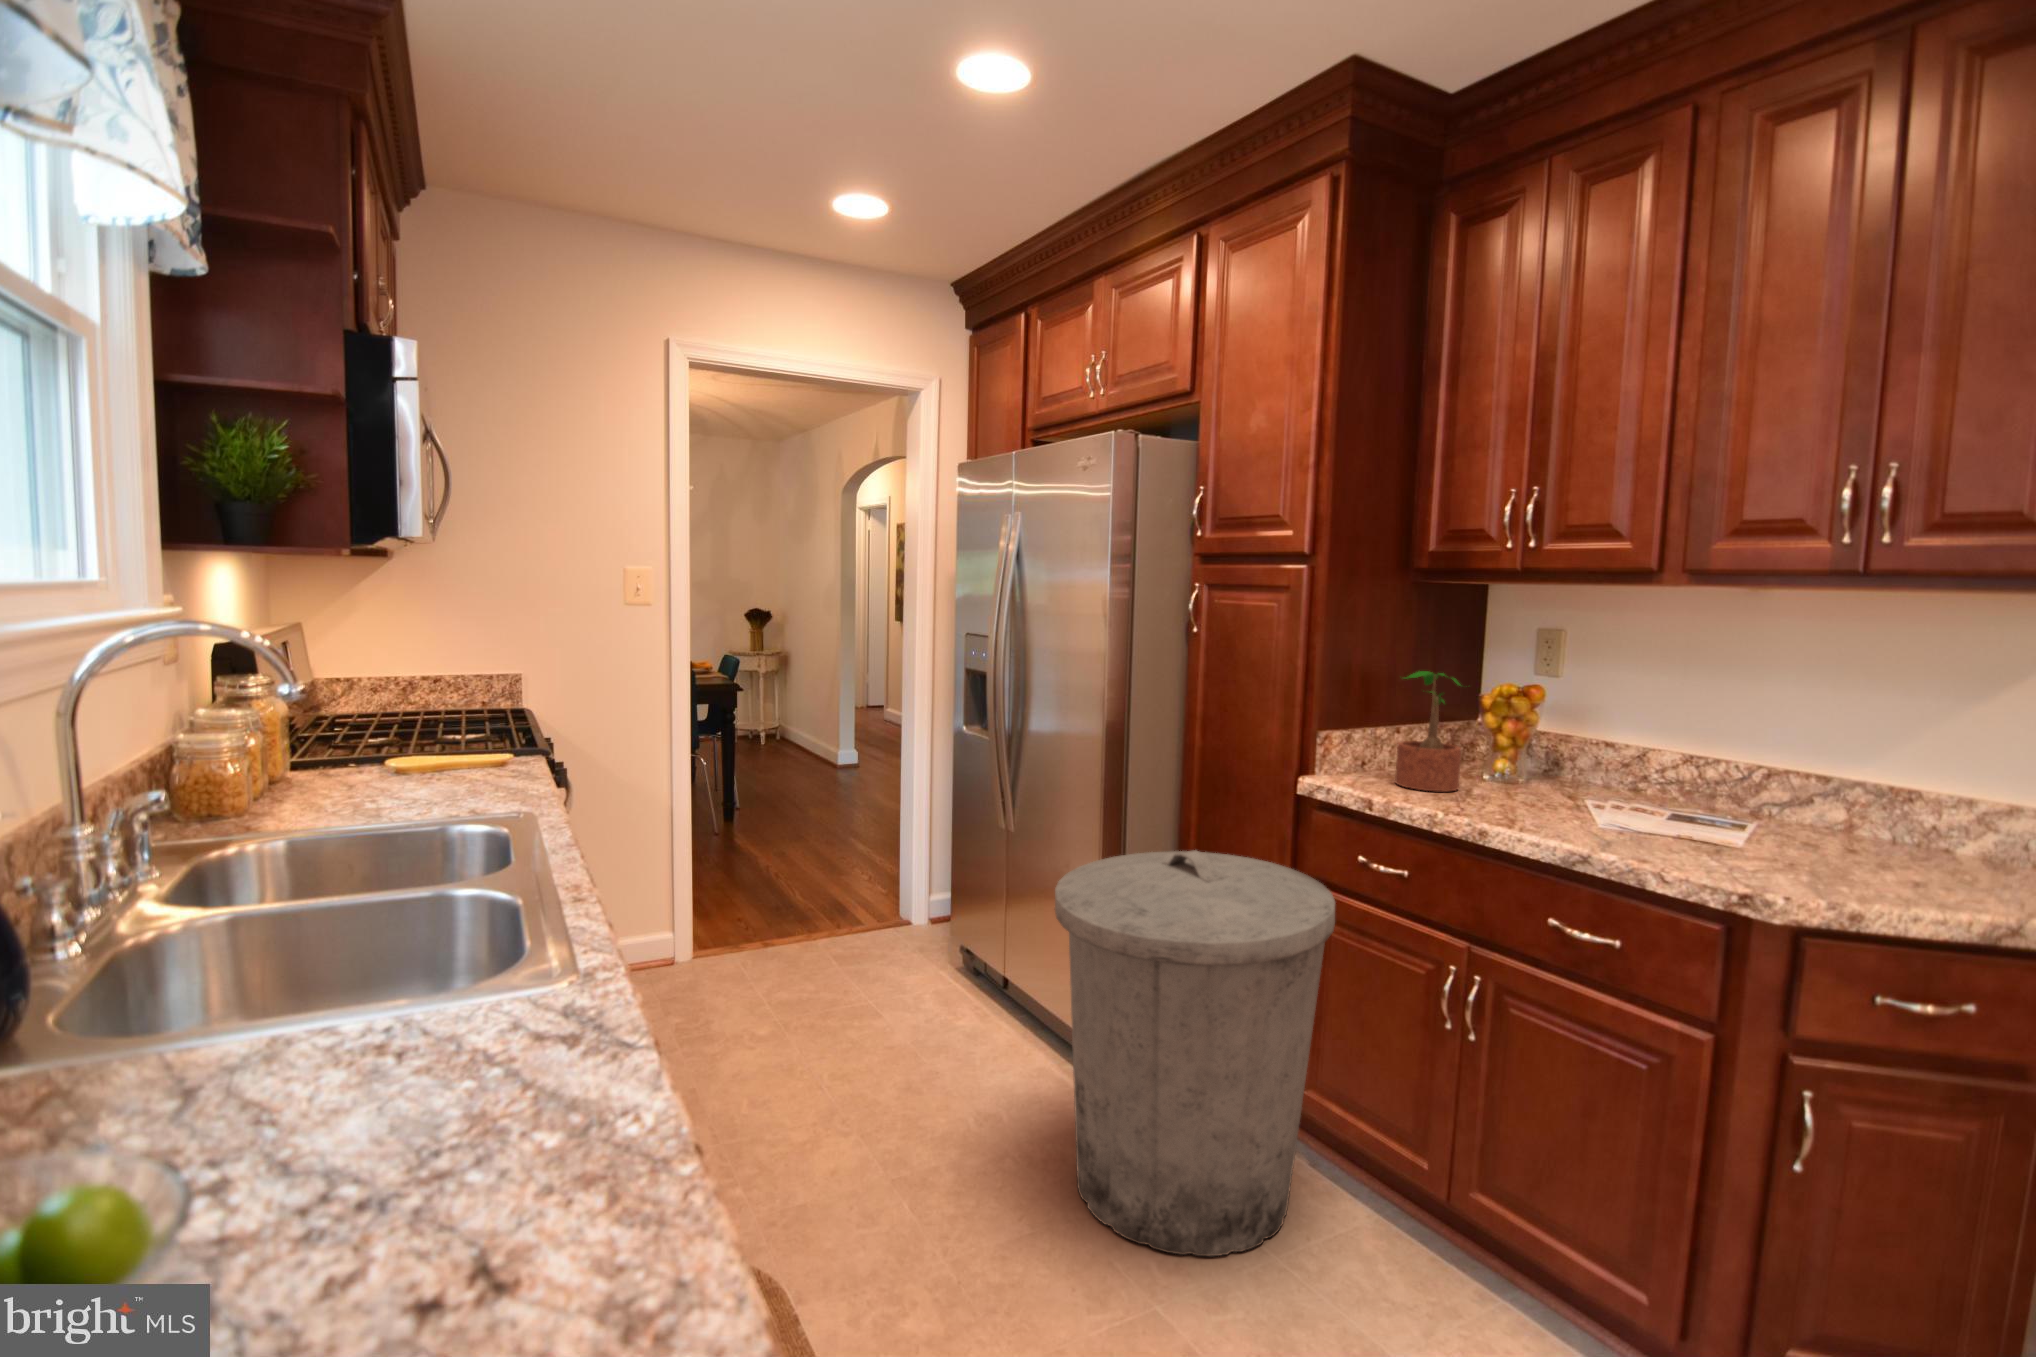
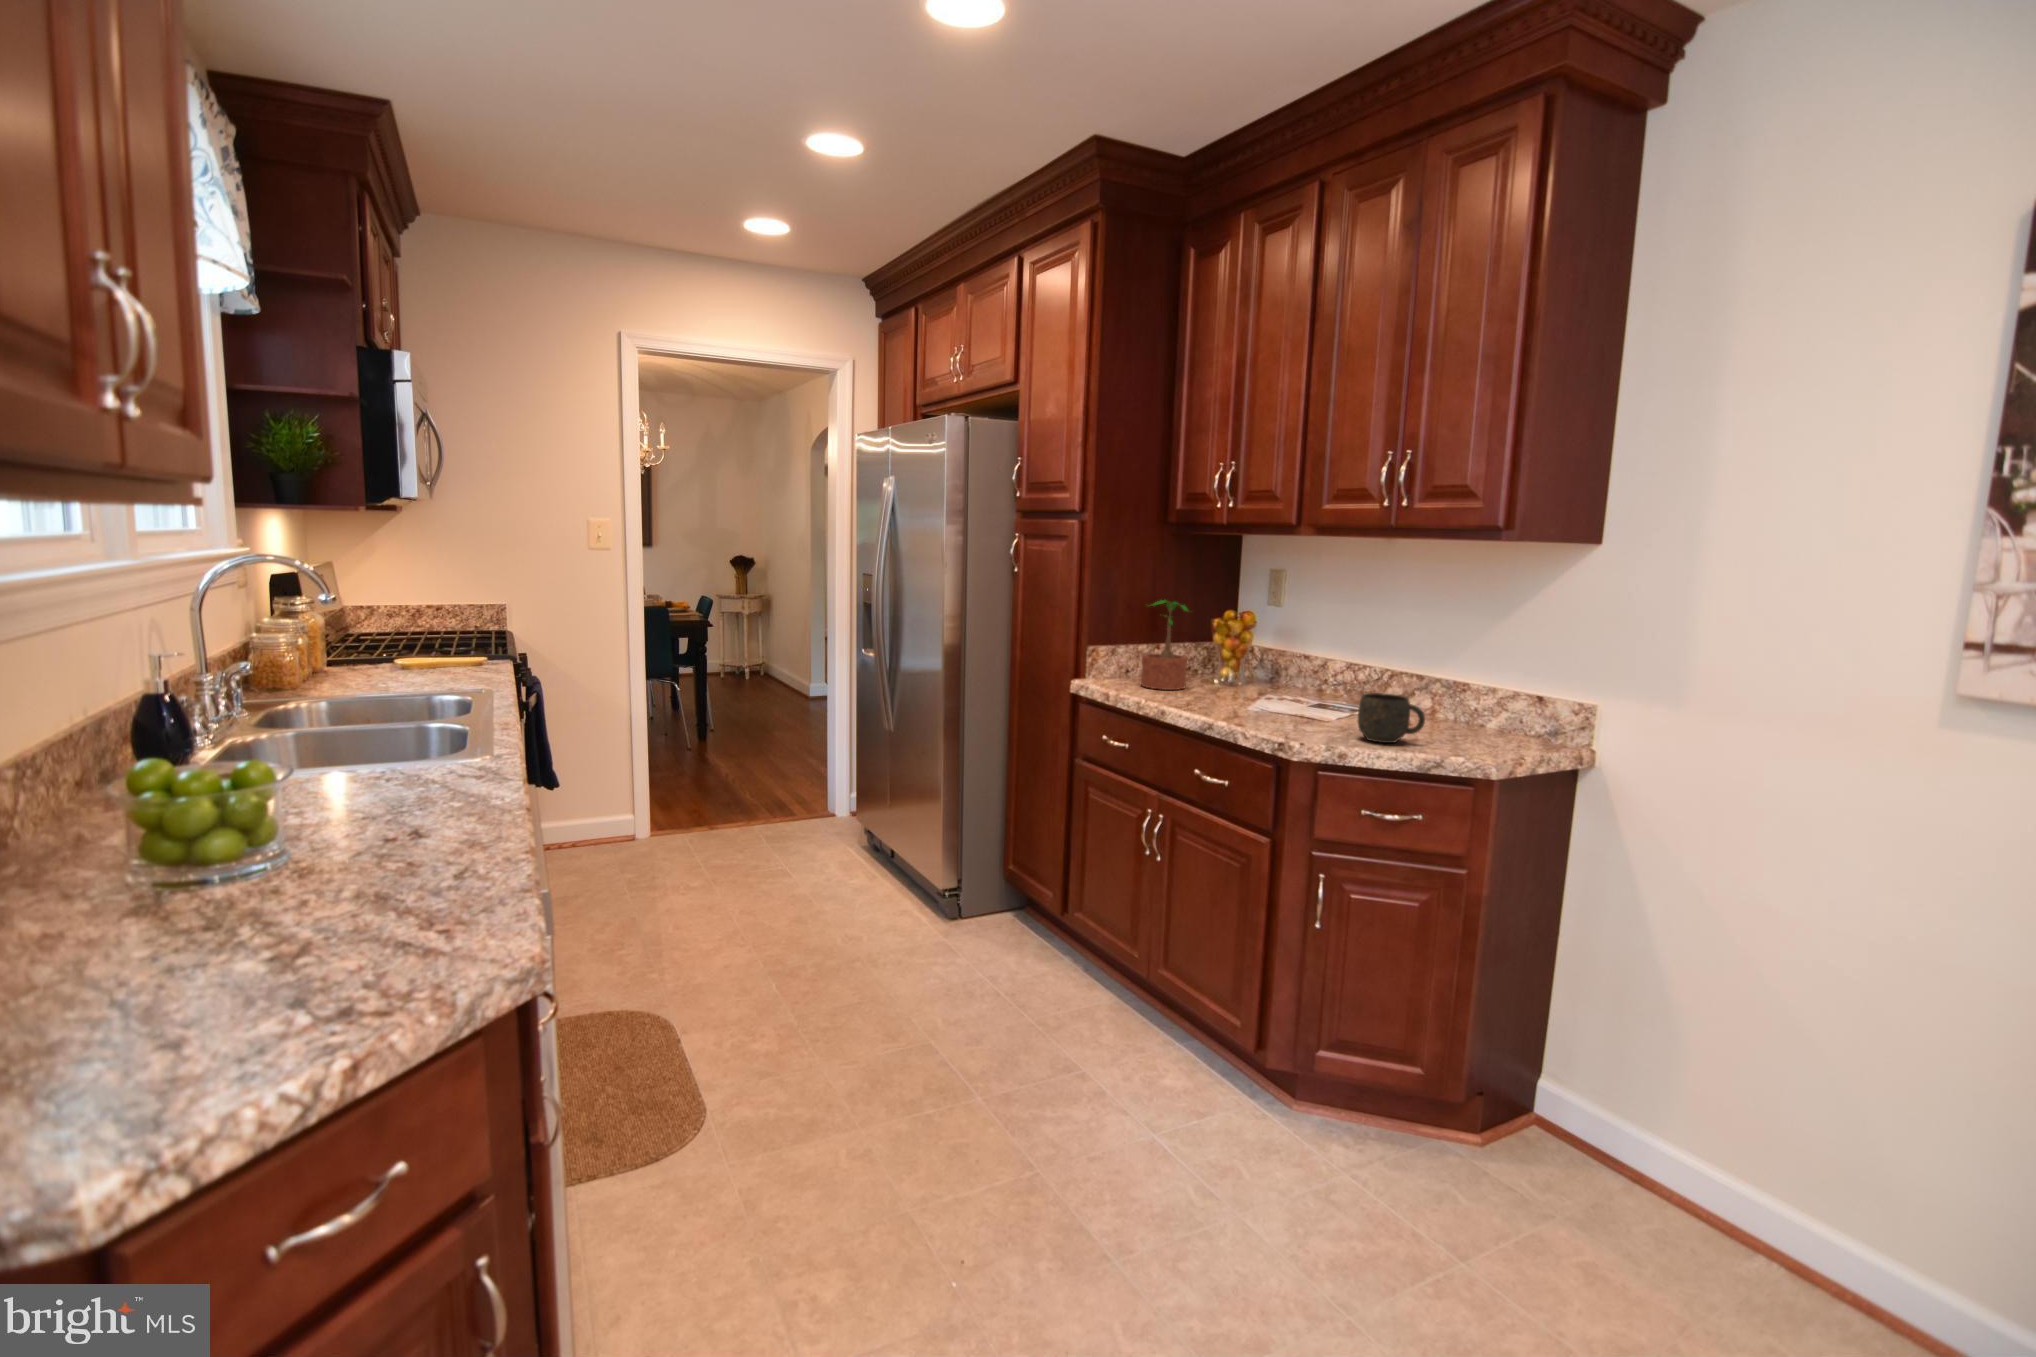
mug: none [1829,813,1949,890] -> present [1358,693,1425,743]
trash can: present [1055,850,1335,1256] -> none [879,732,1082,1016]

